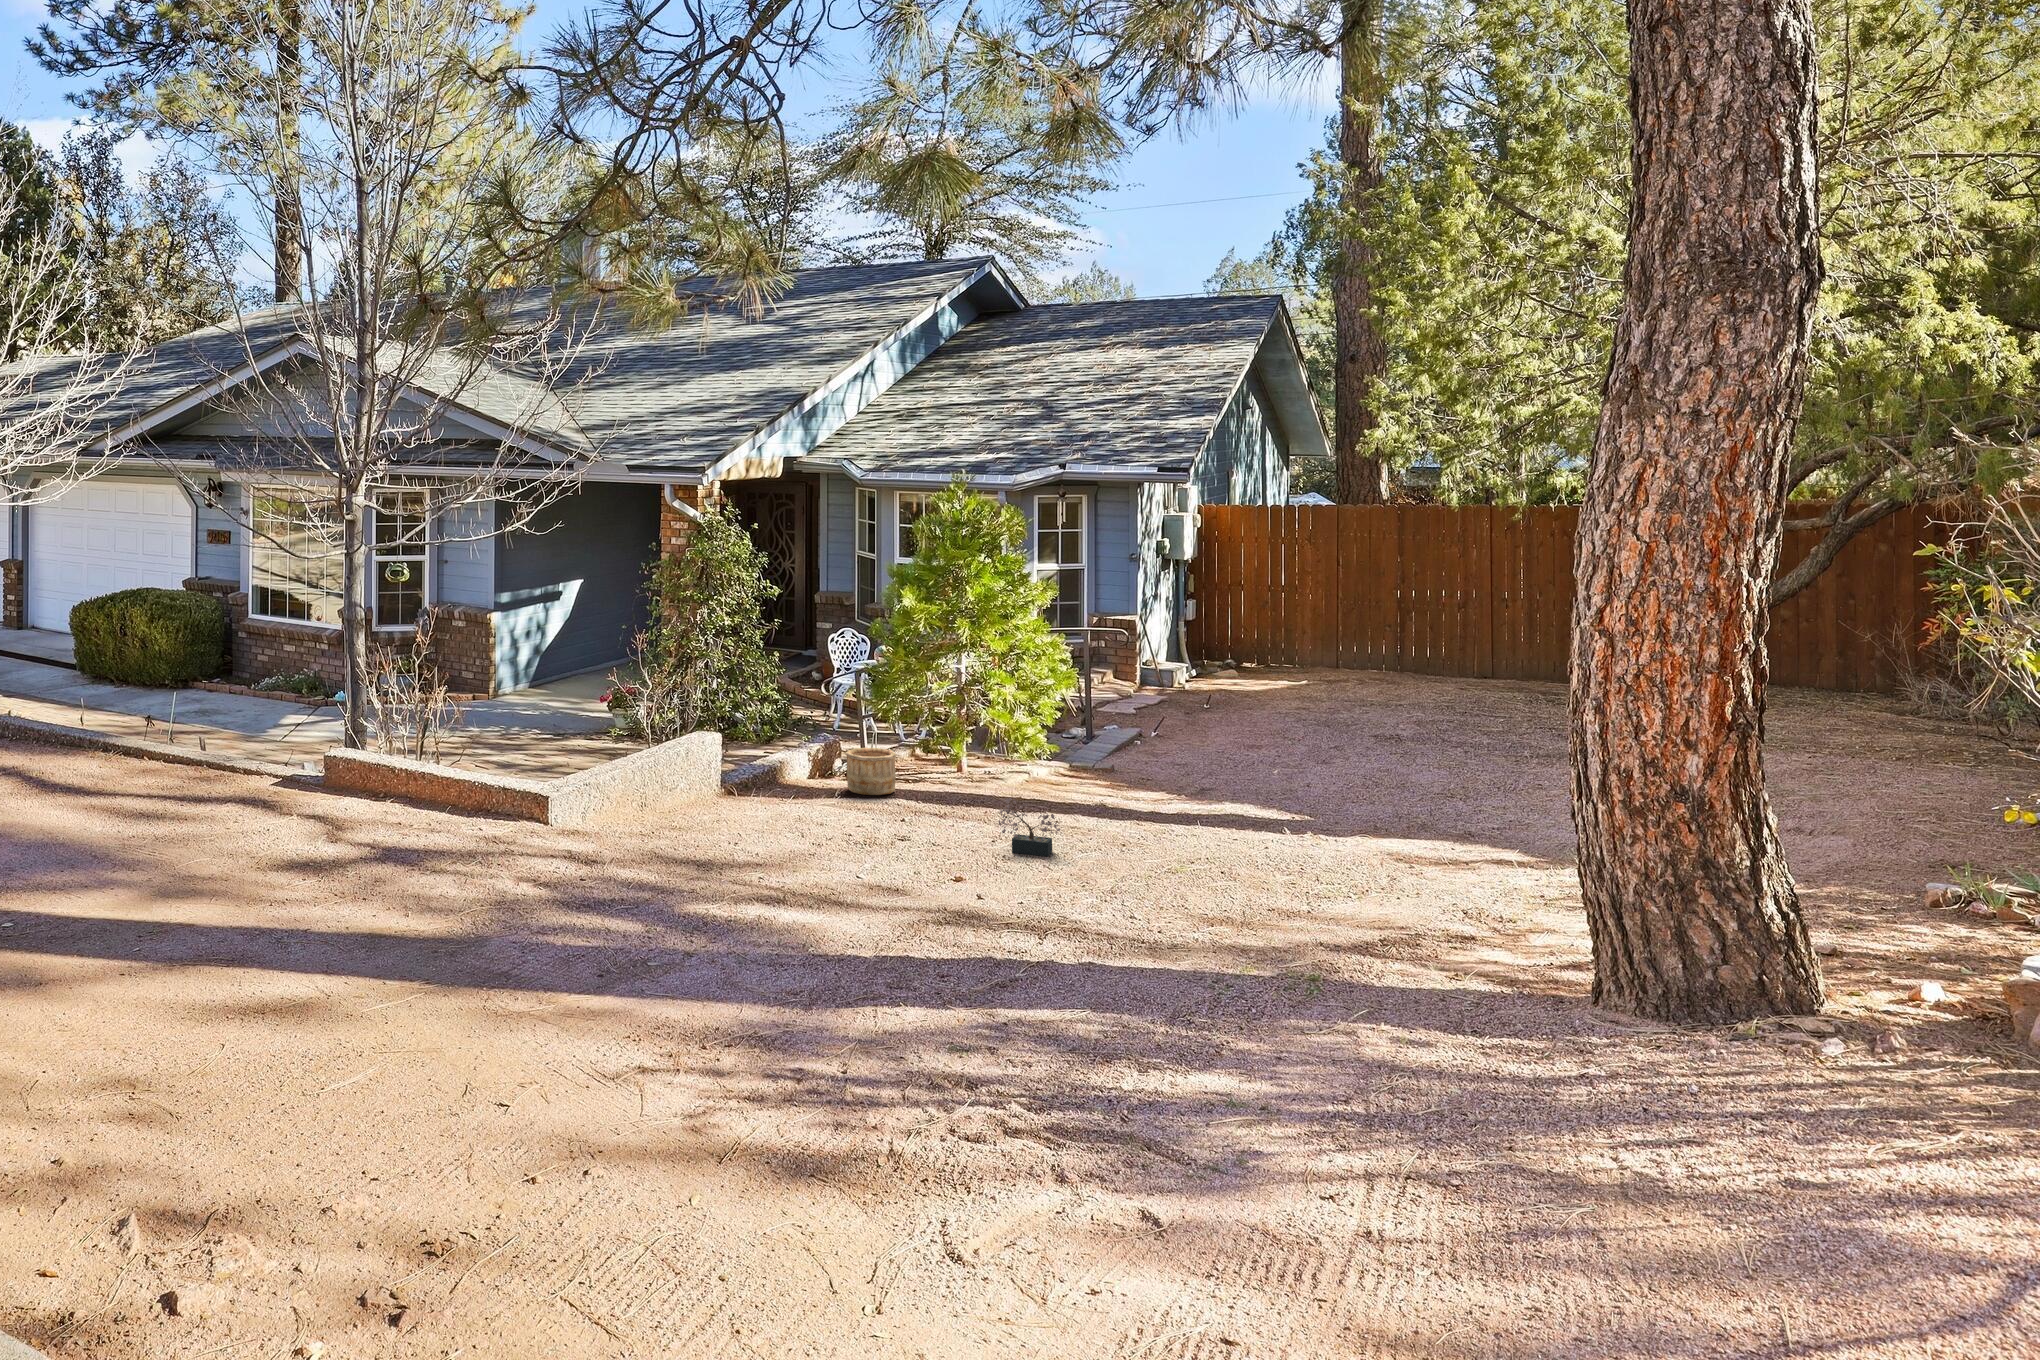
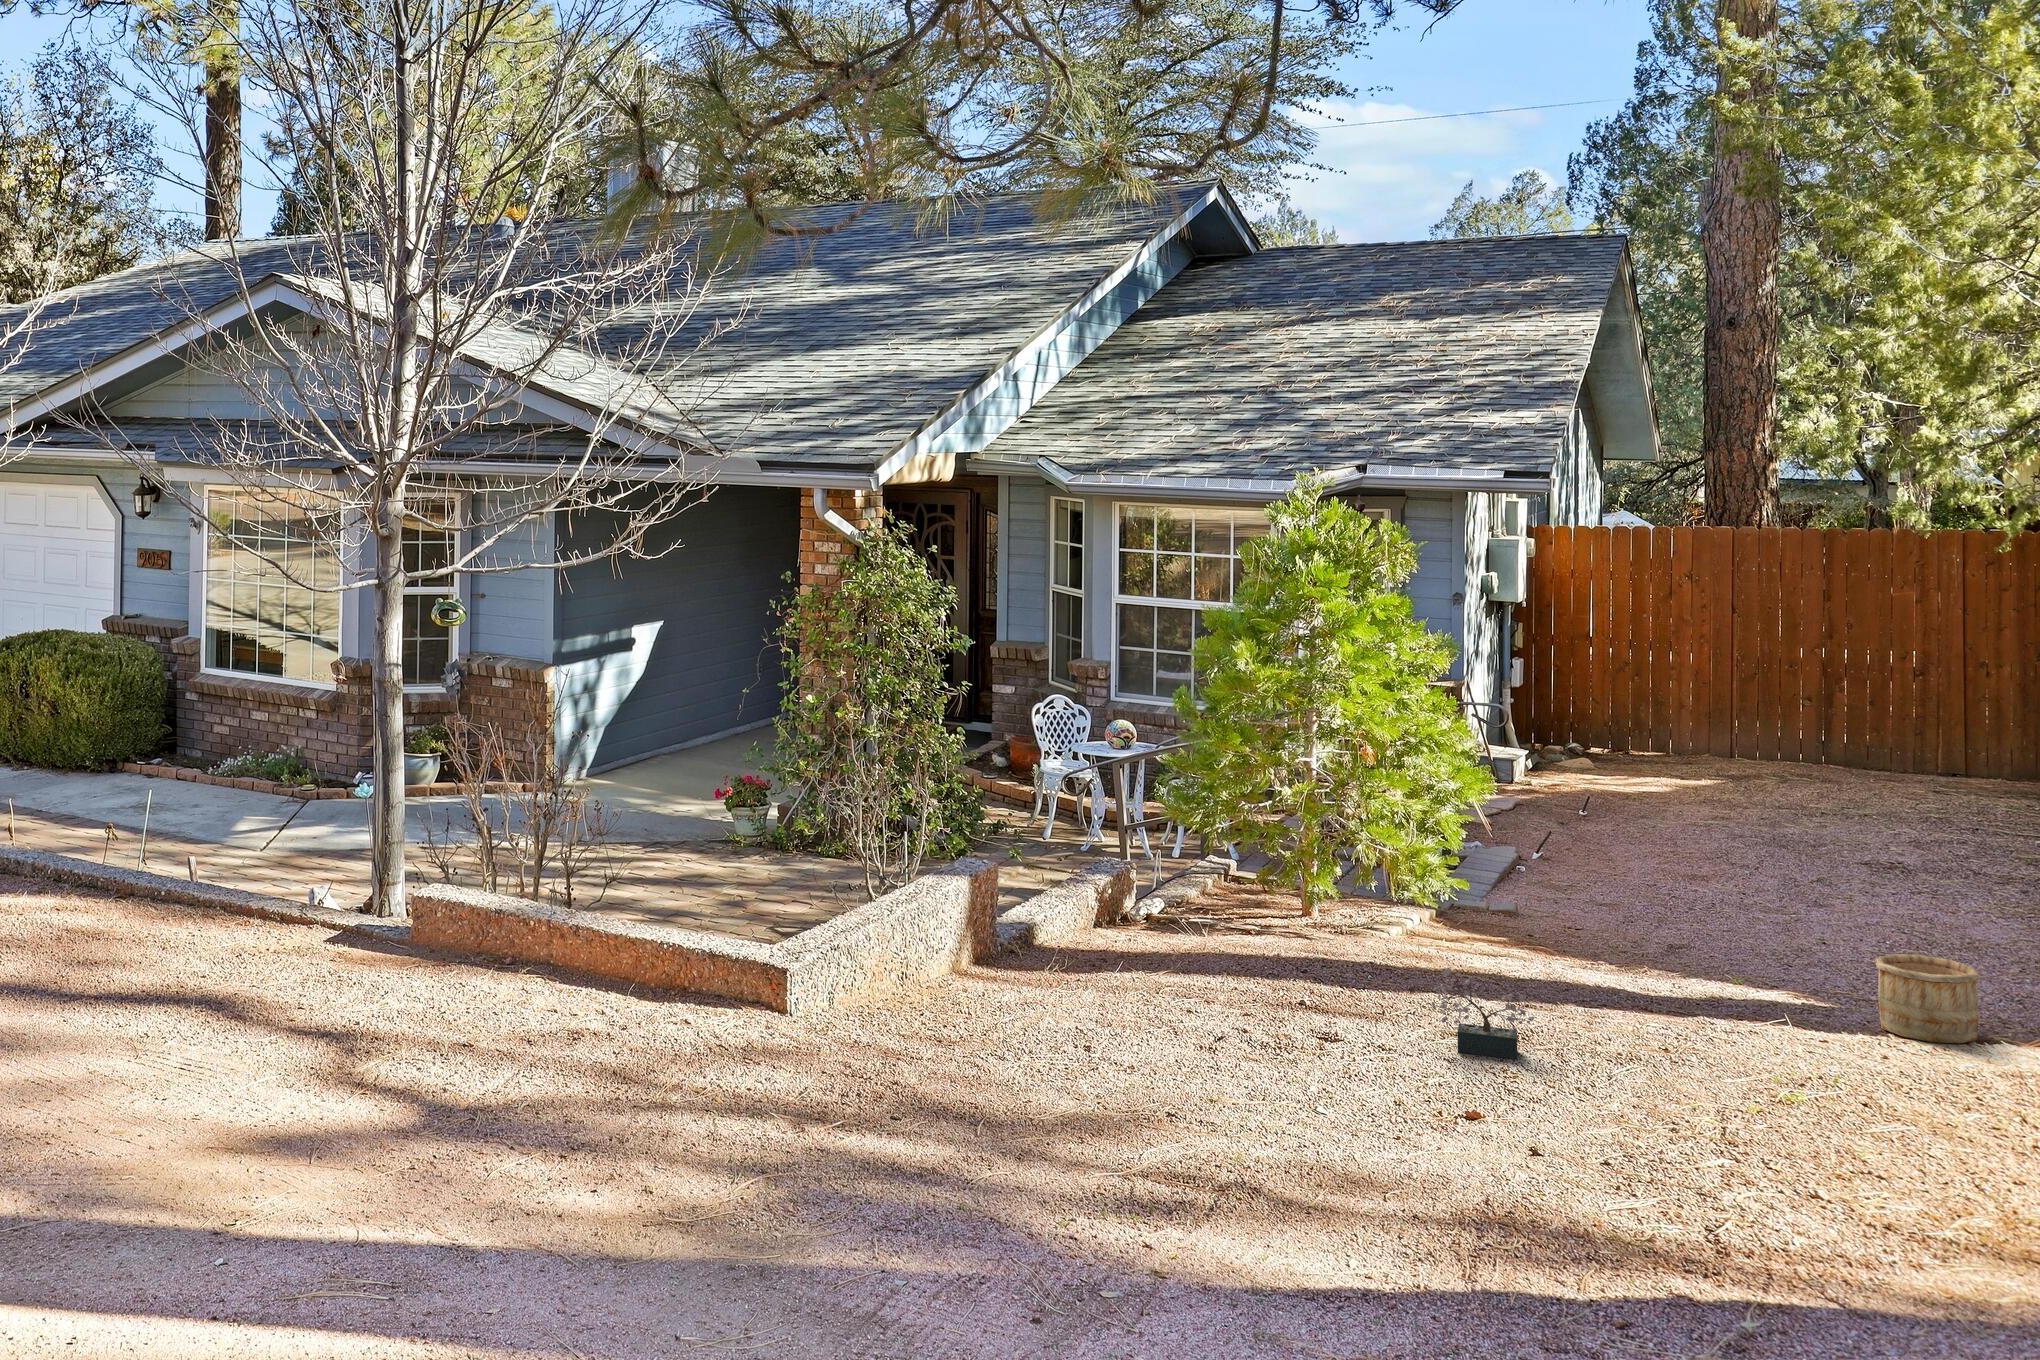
wooden bucket: present [845,748,896,795] -> present [1875,954,1981,1043]

